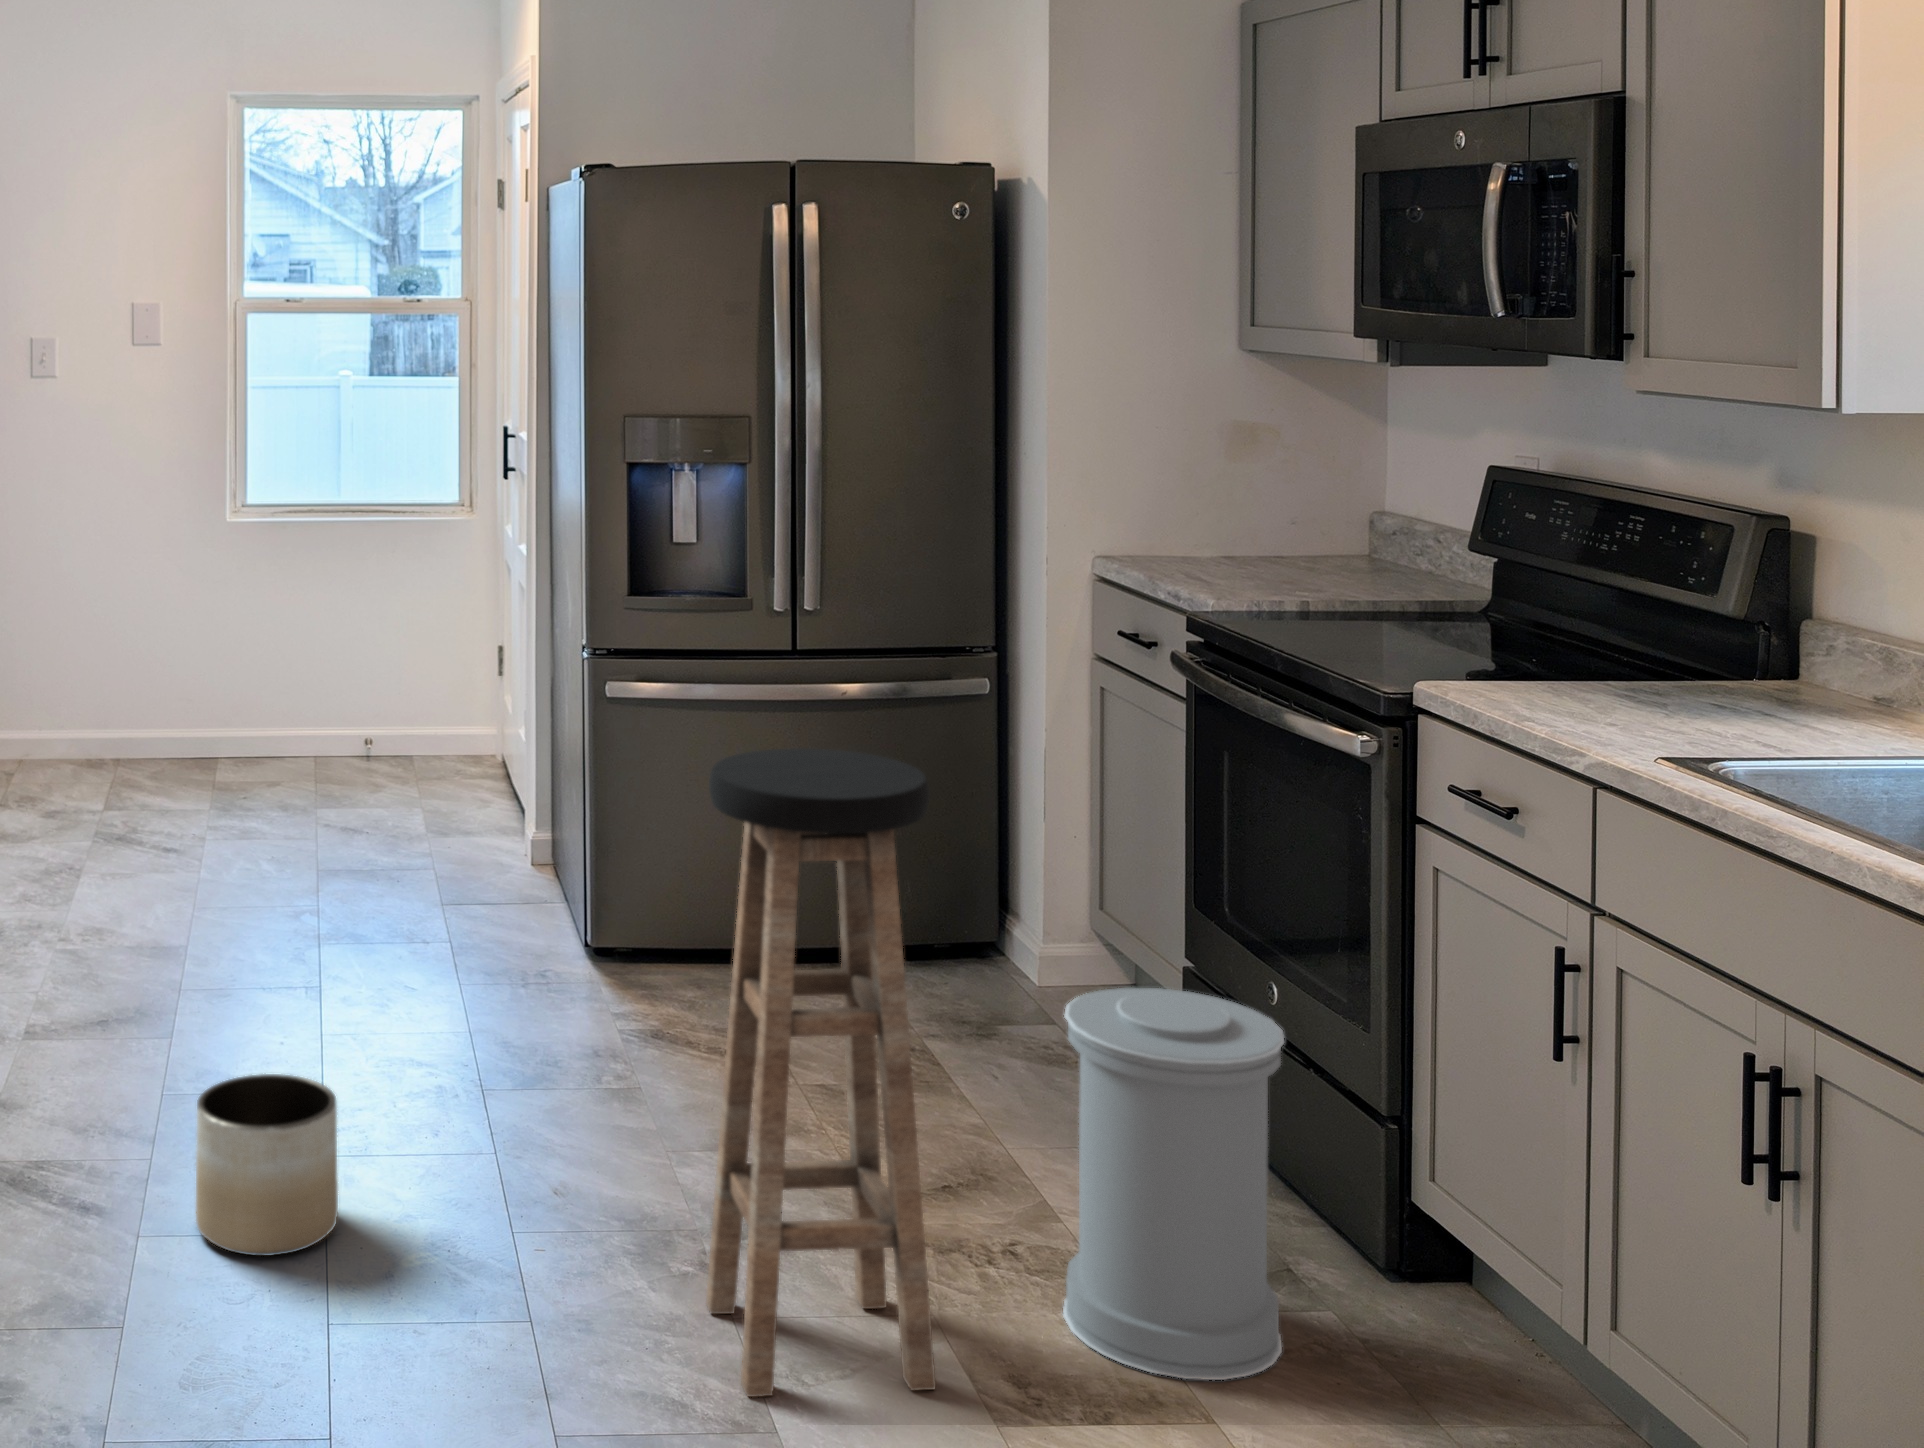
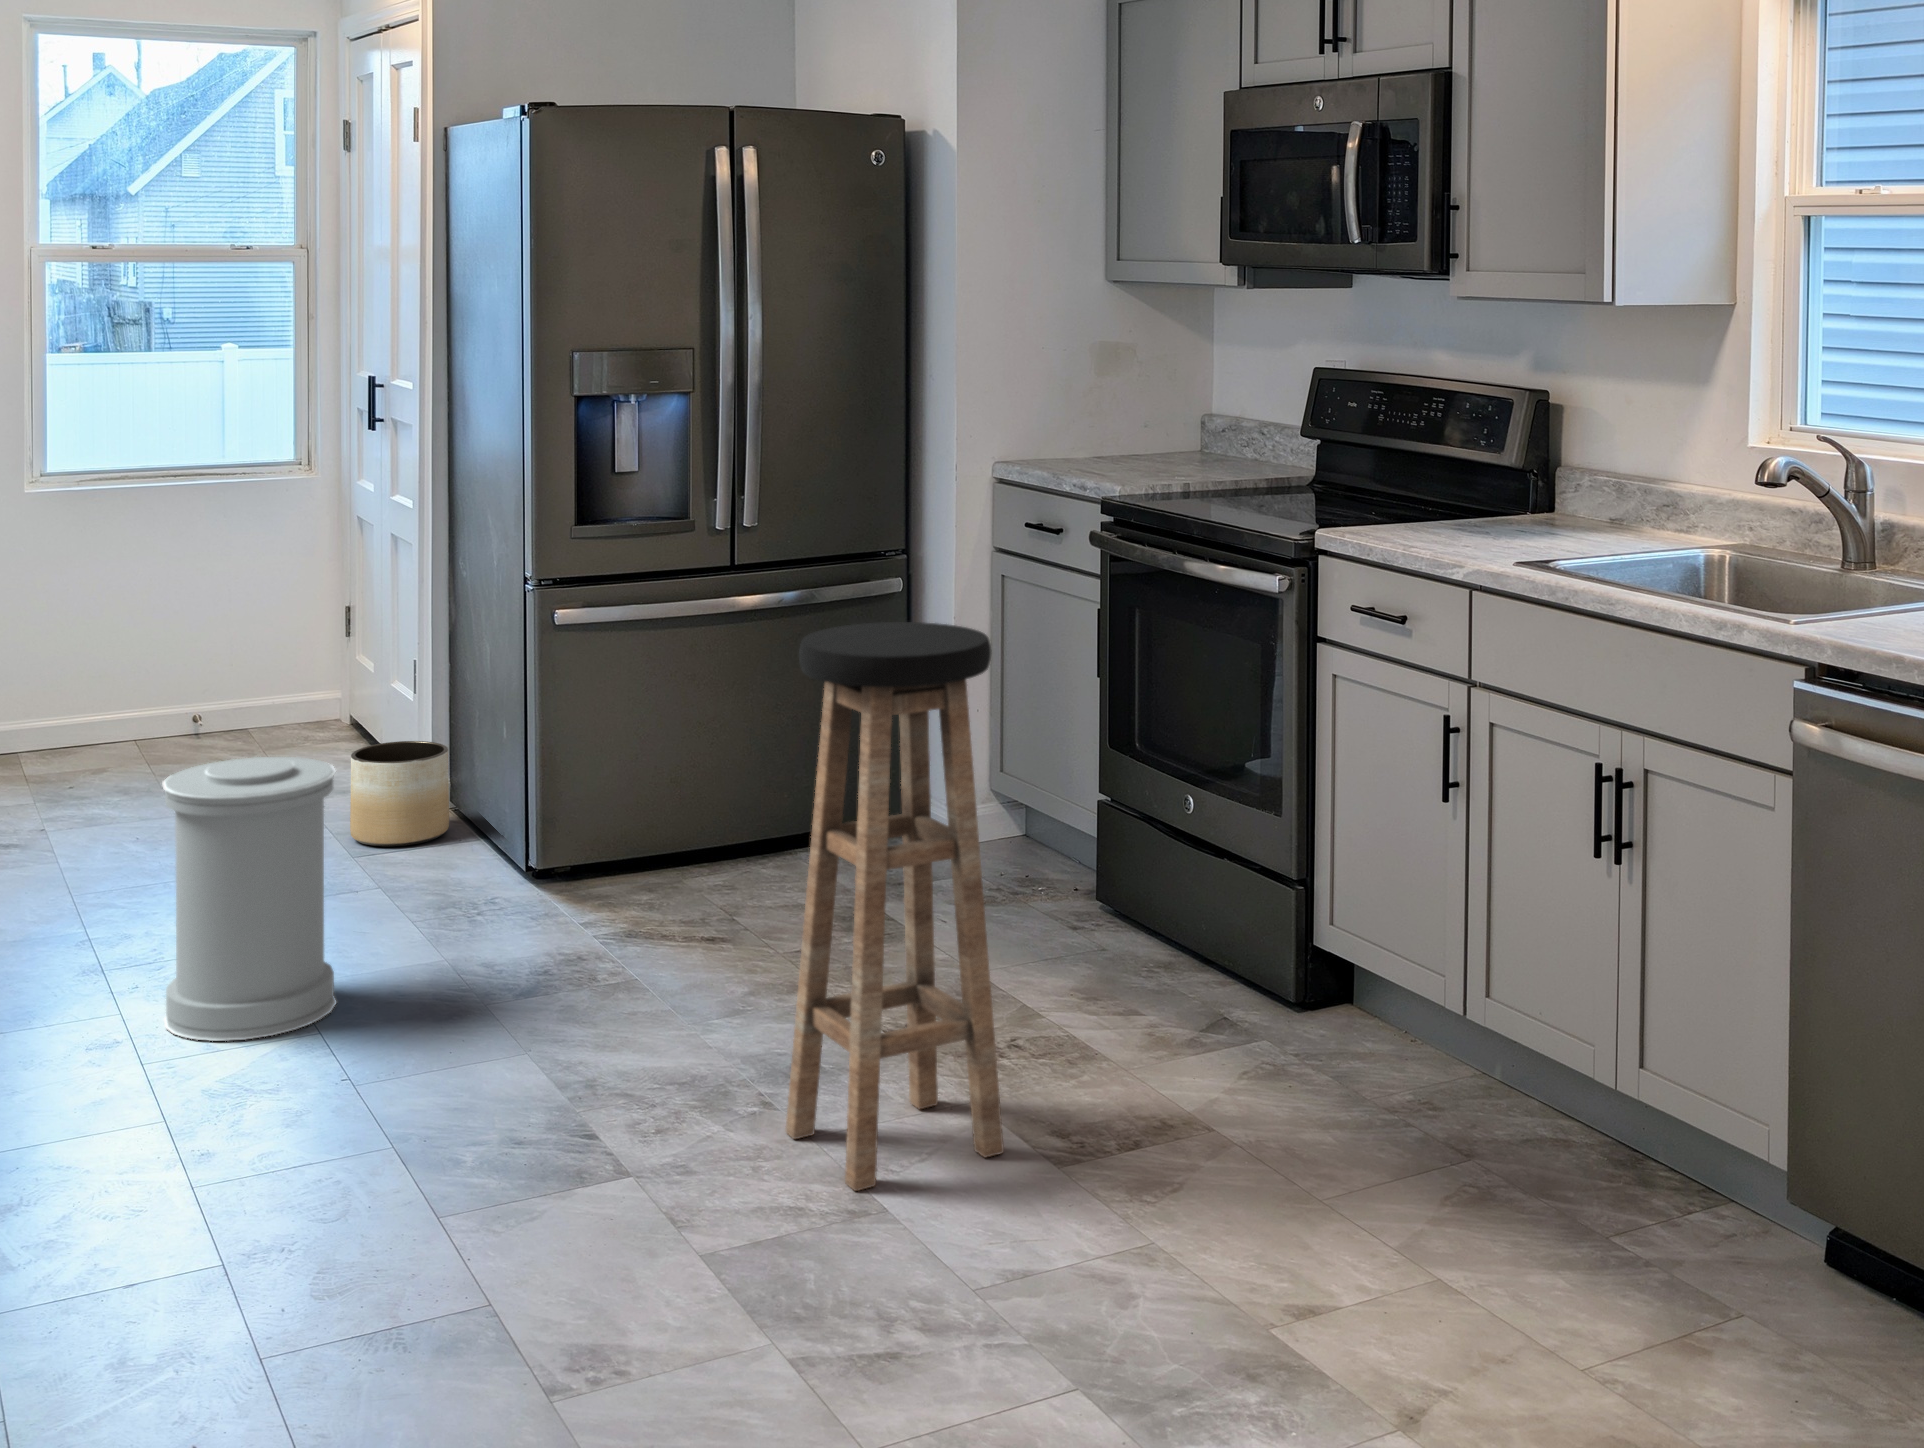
trash can: present [1063,988,1284,1380] -> present [162,757,336,1041]
planter: present [196,1074,338,1256] -> present [350,741,449,847]

